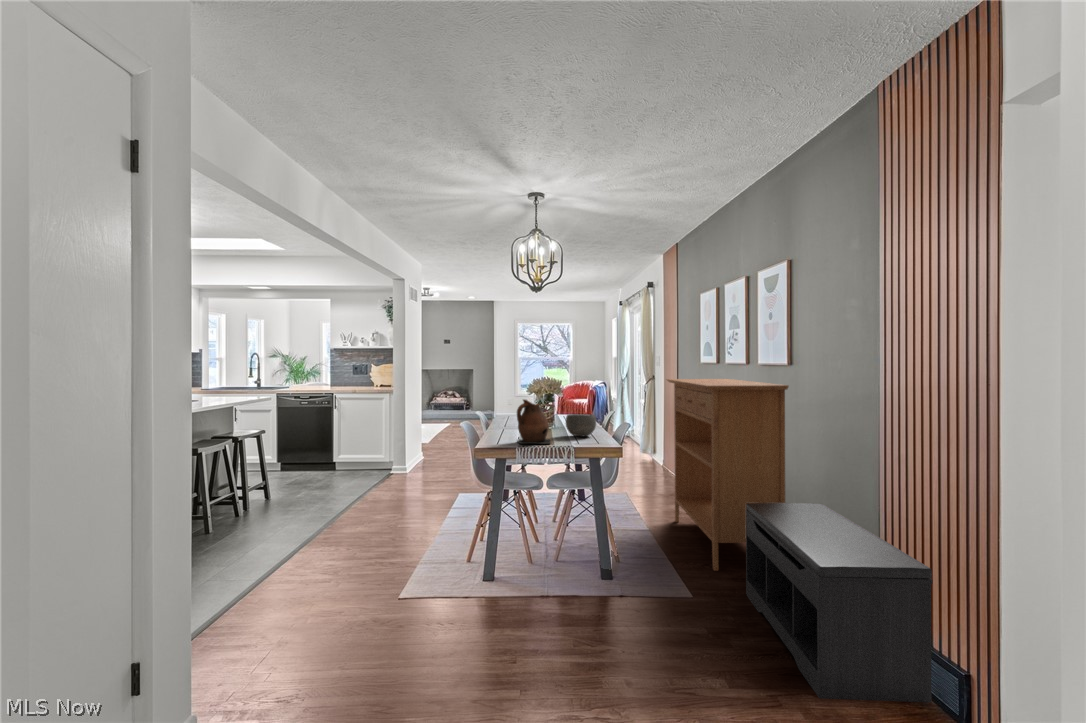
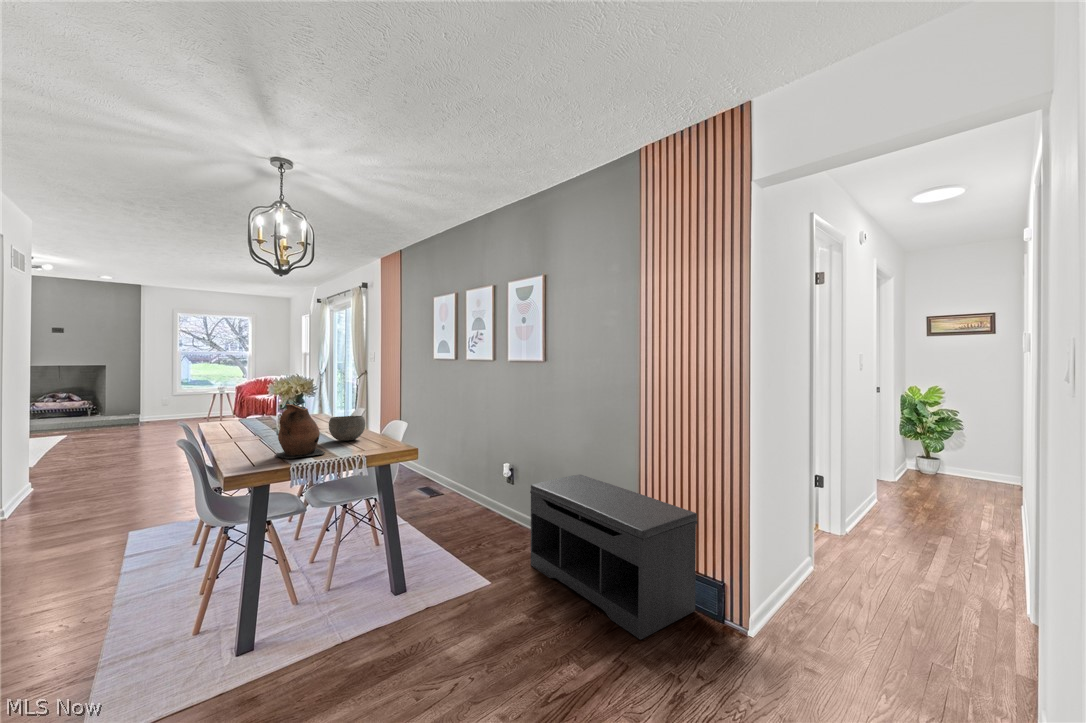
console table: present [667,379,789,571] -> none [419,374,548,550]

